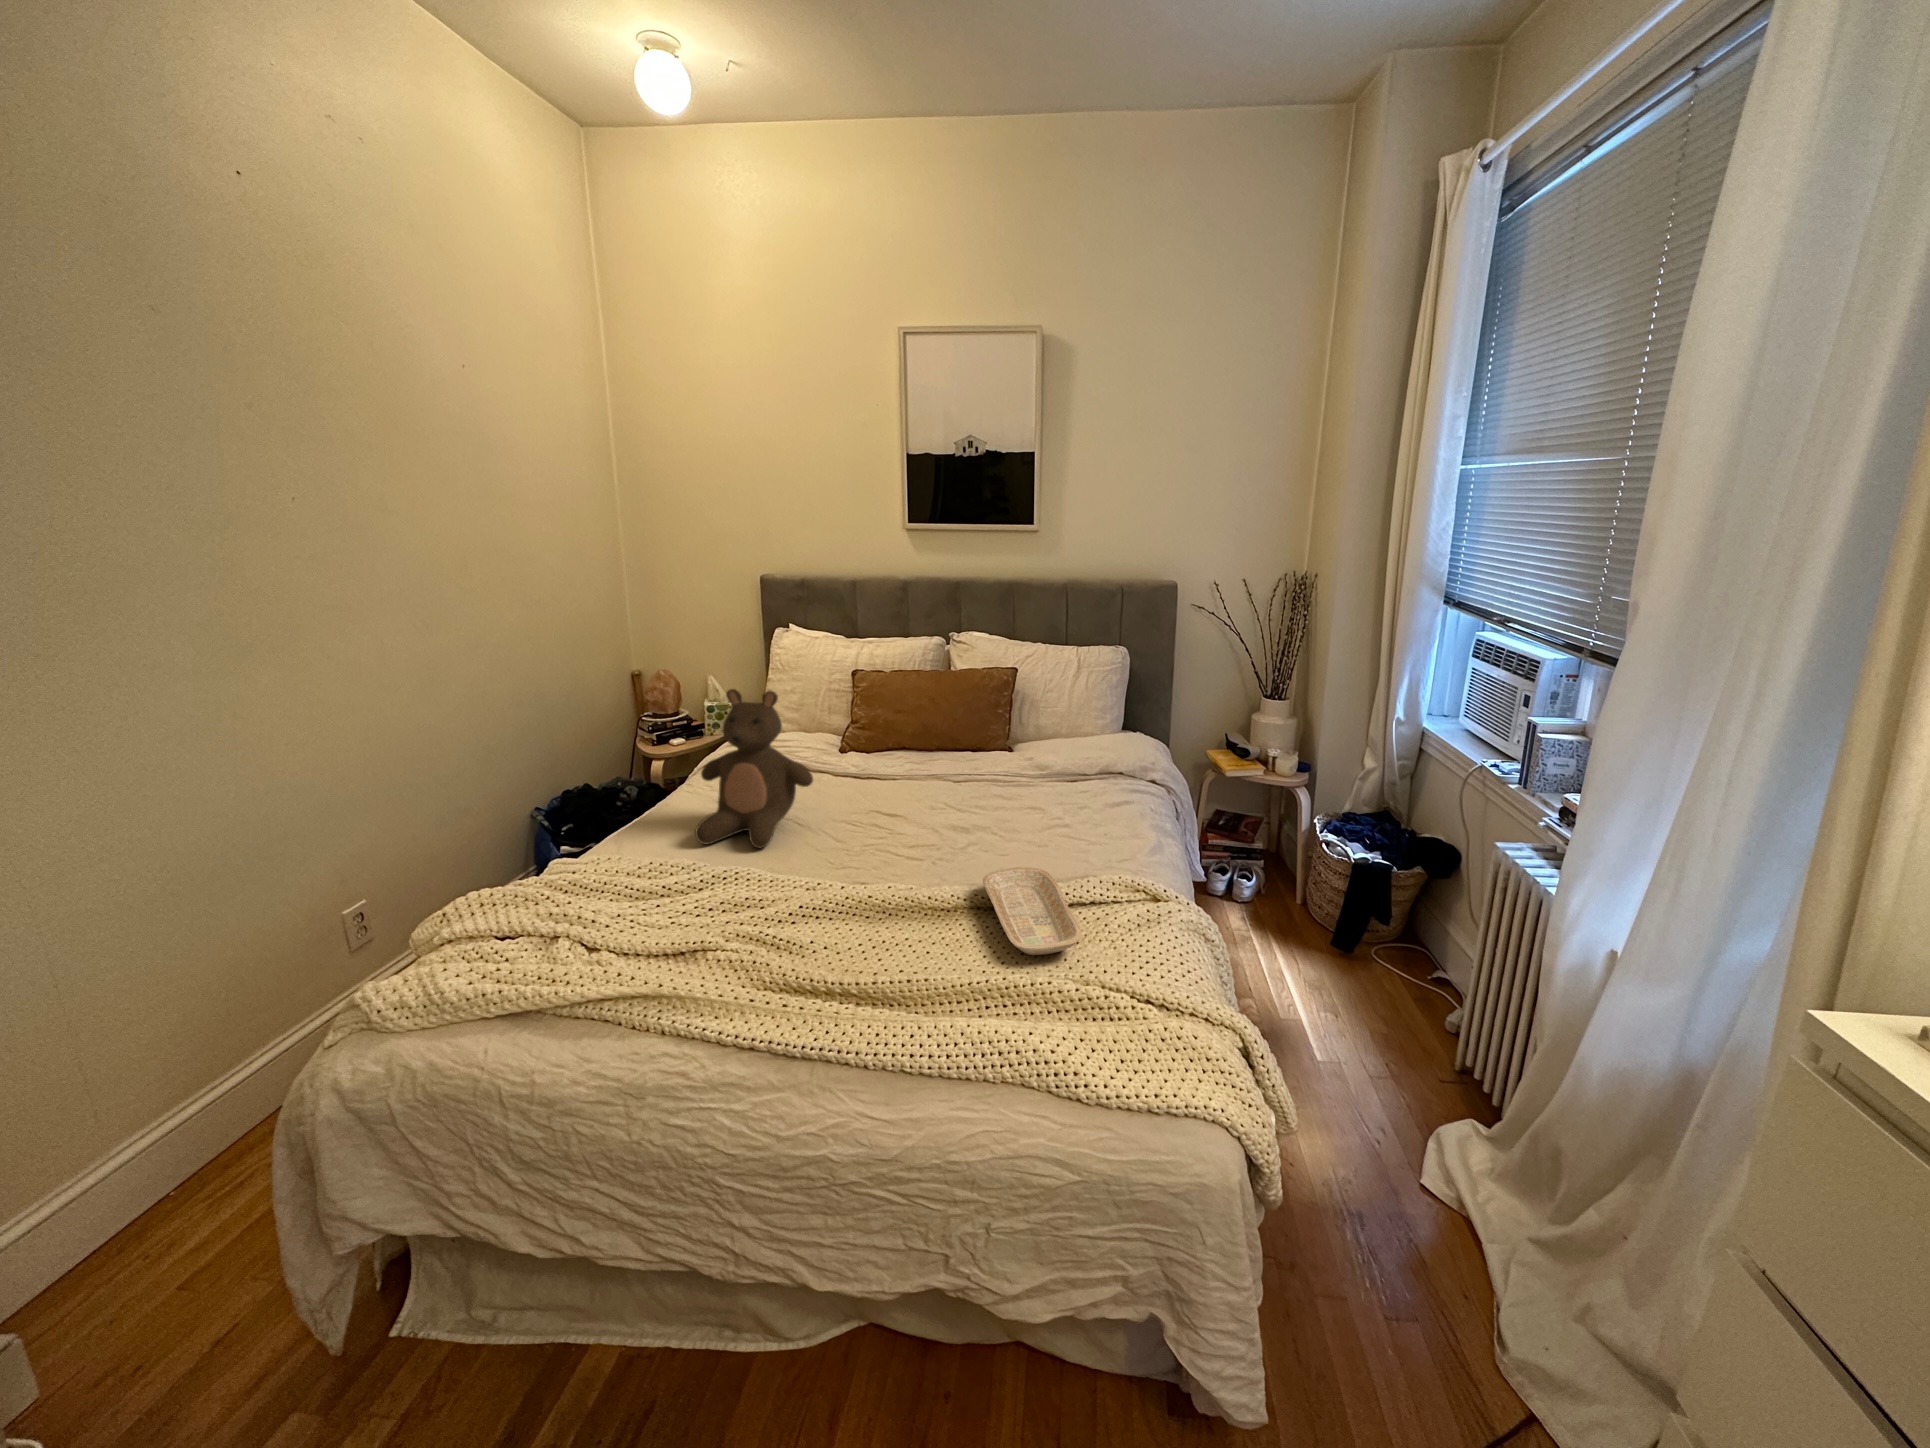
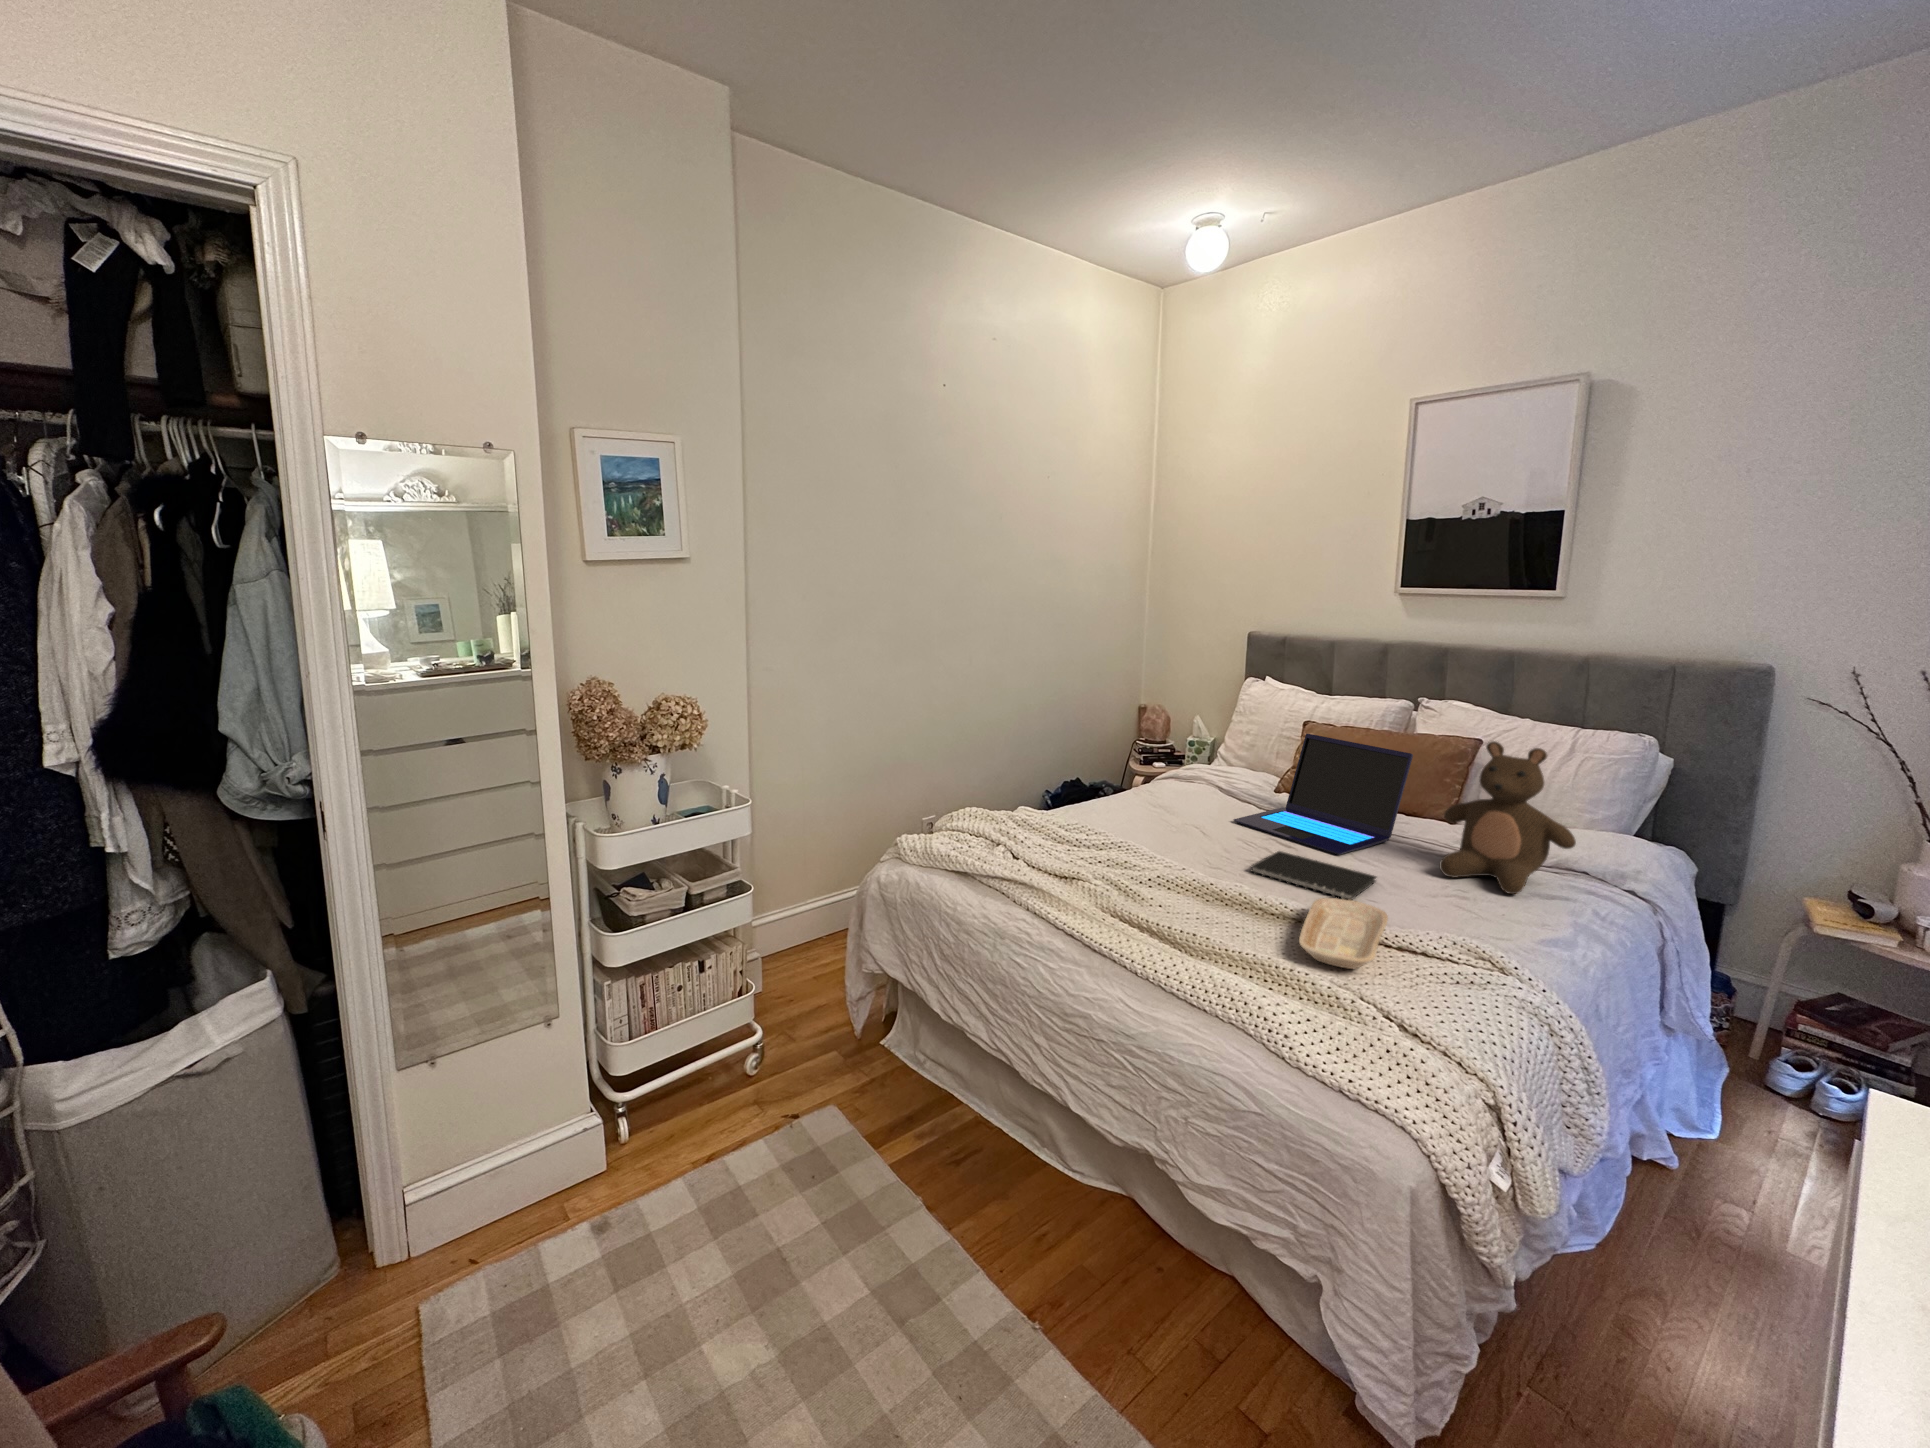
laptop: none [825,686,978,813] -> present [1234,734,1413,855]
stuffed bear: present [695,689,813,848] -> present [1440,741,1576,894]
notebook: none [888,827,1000,866] -> present [1251,851,1376,900]

